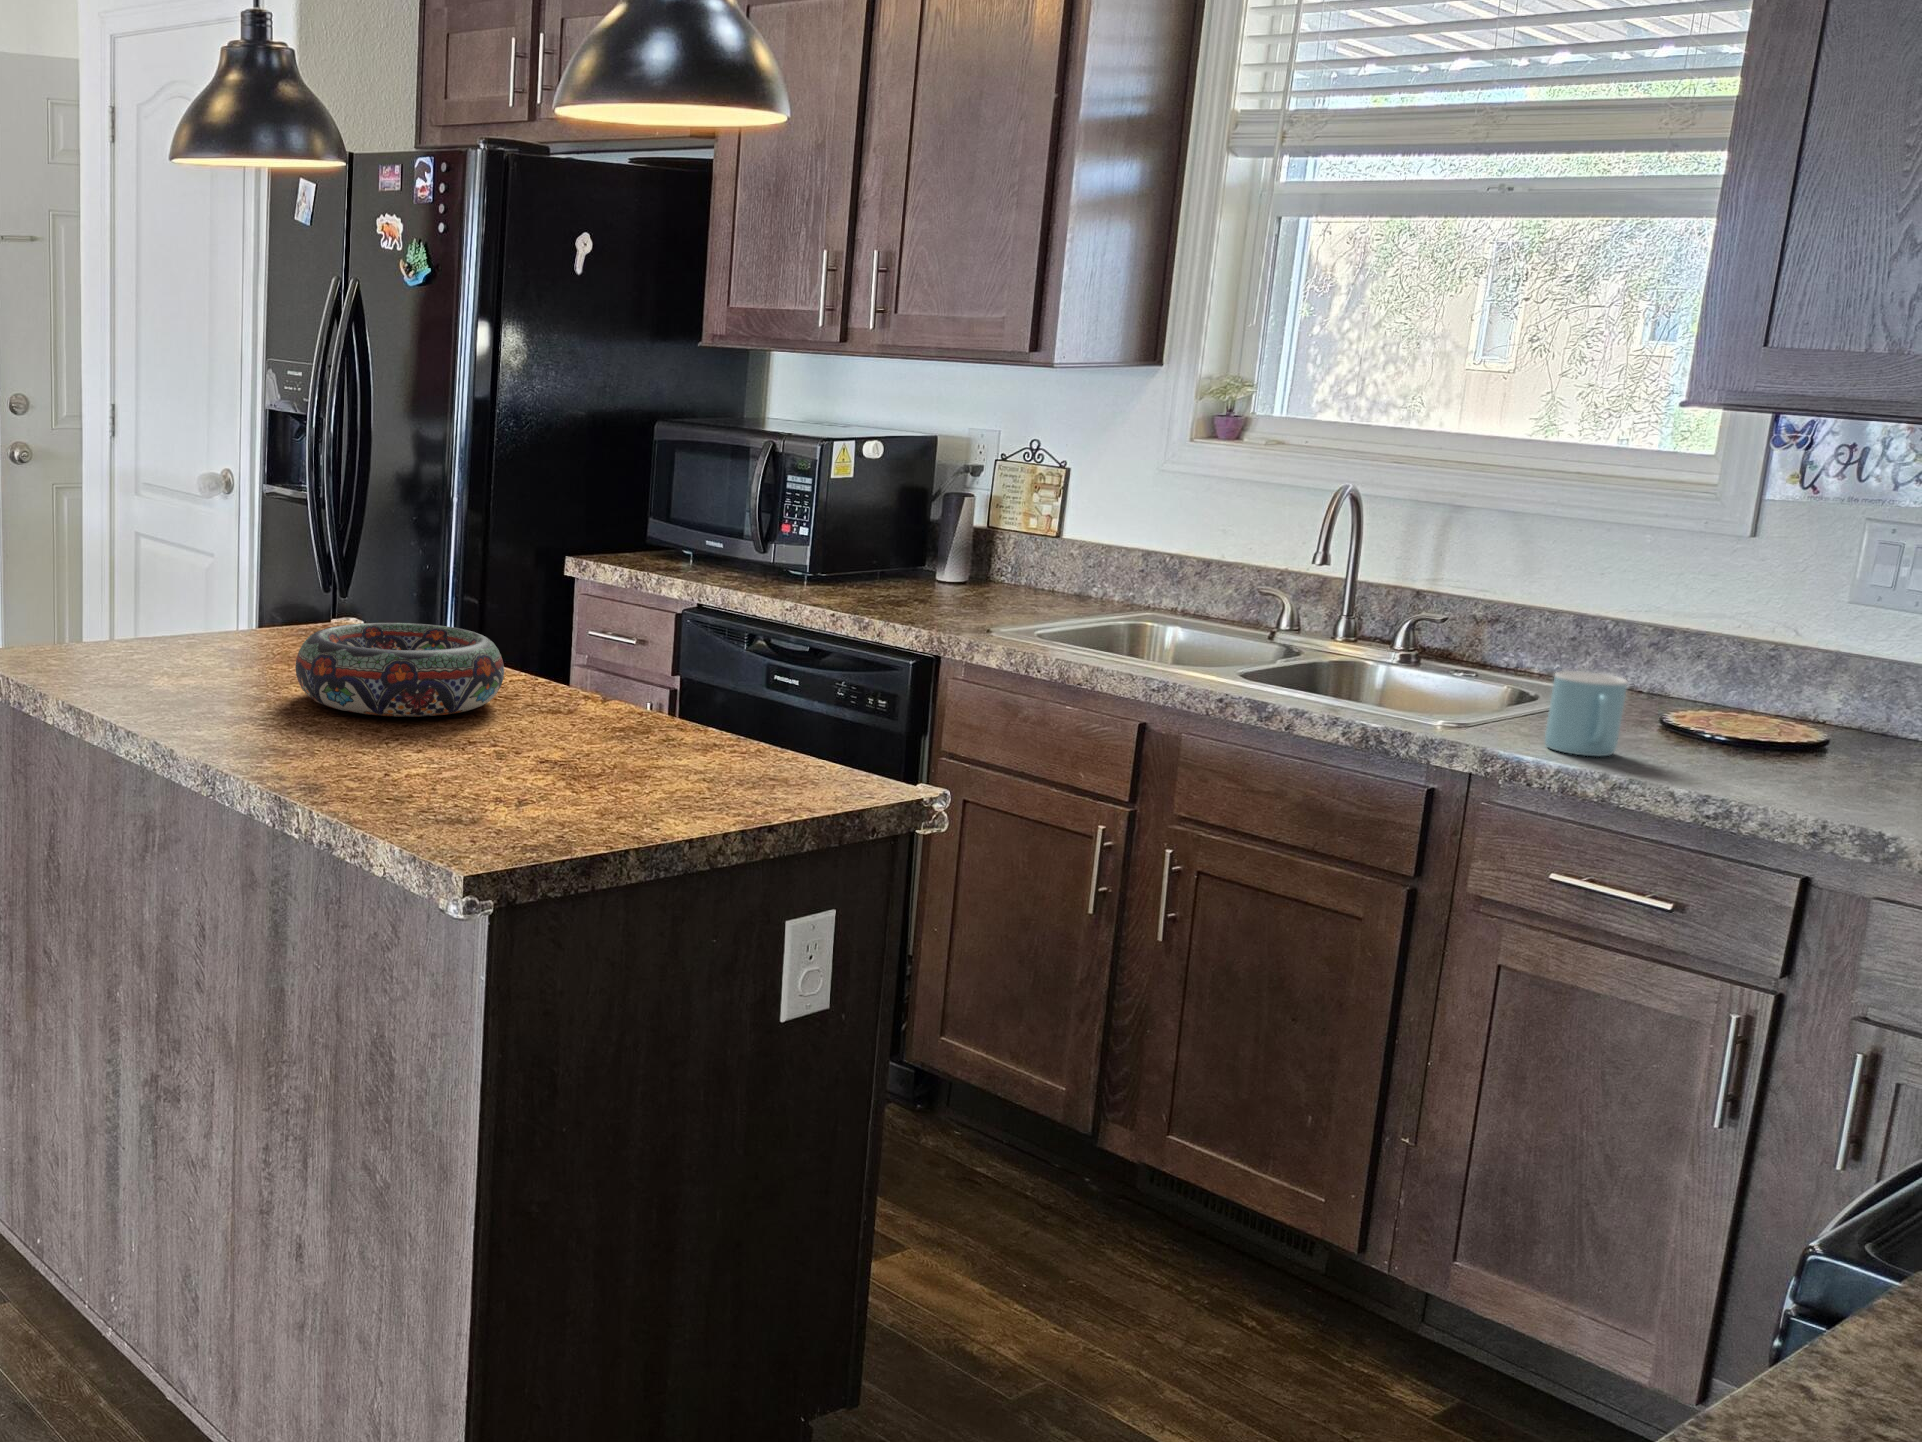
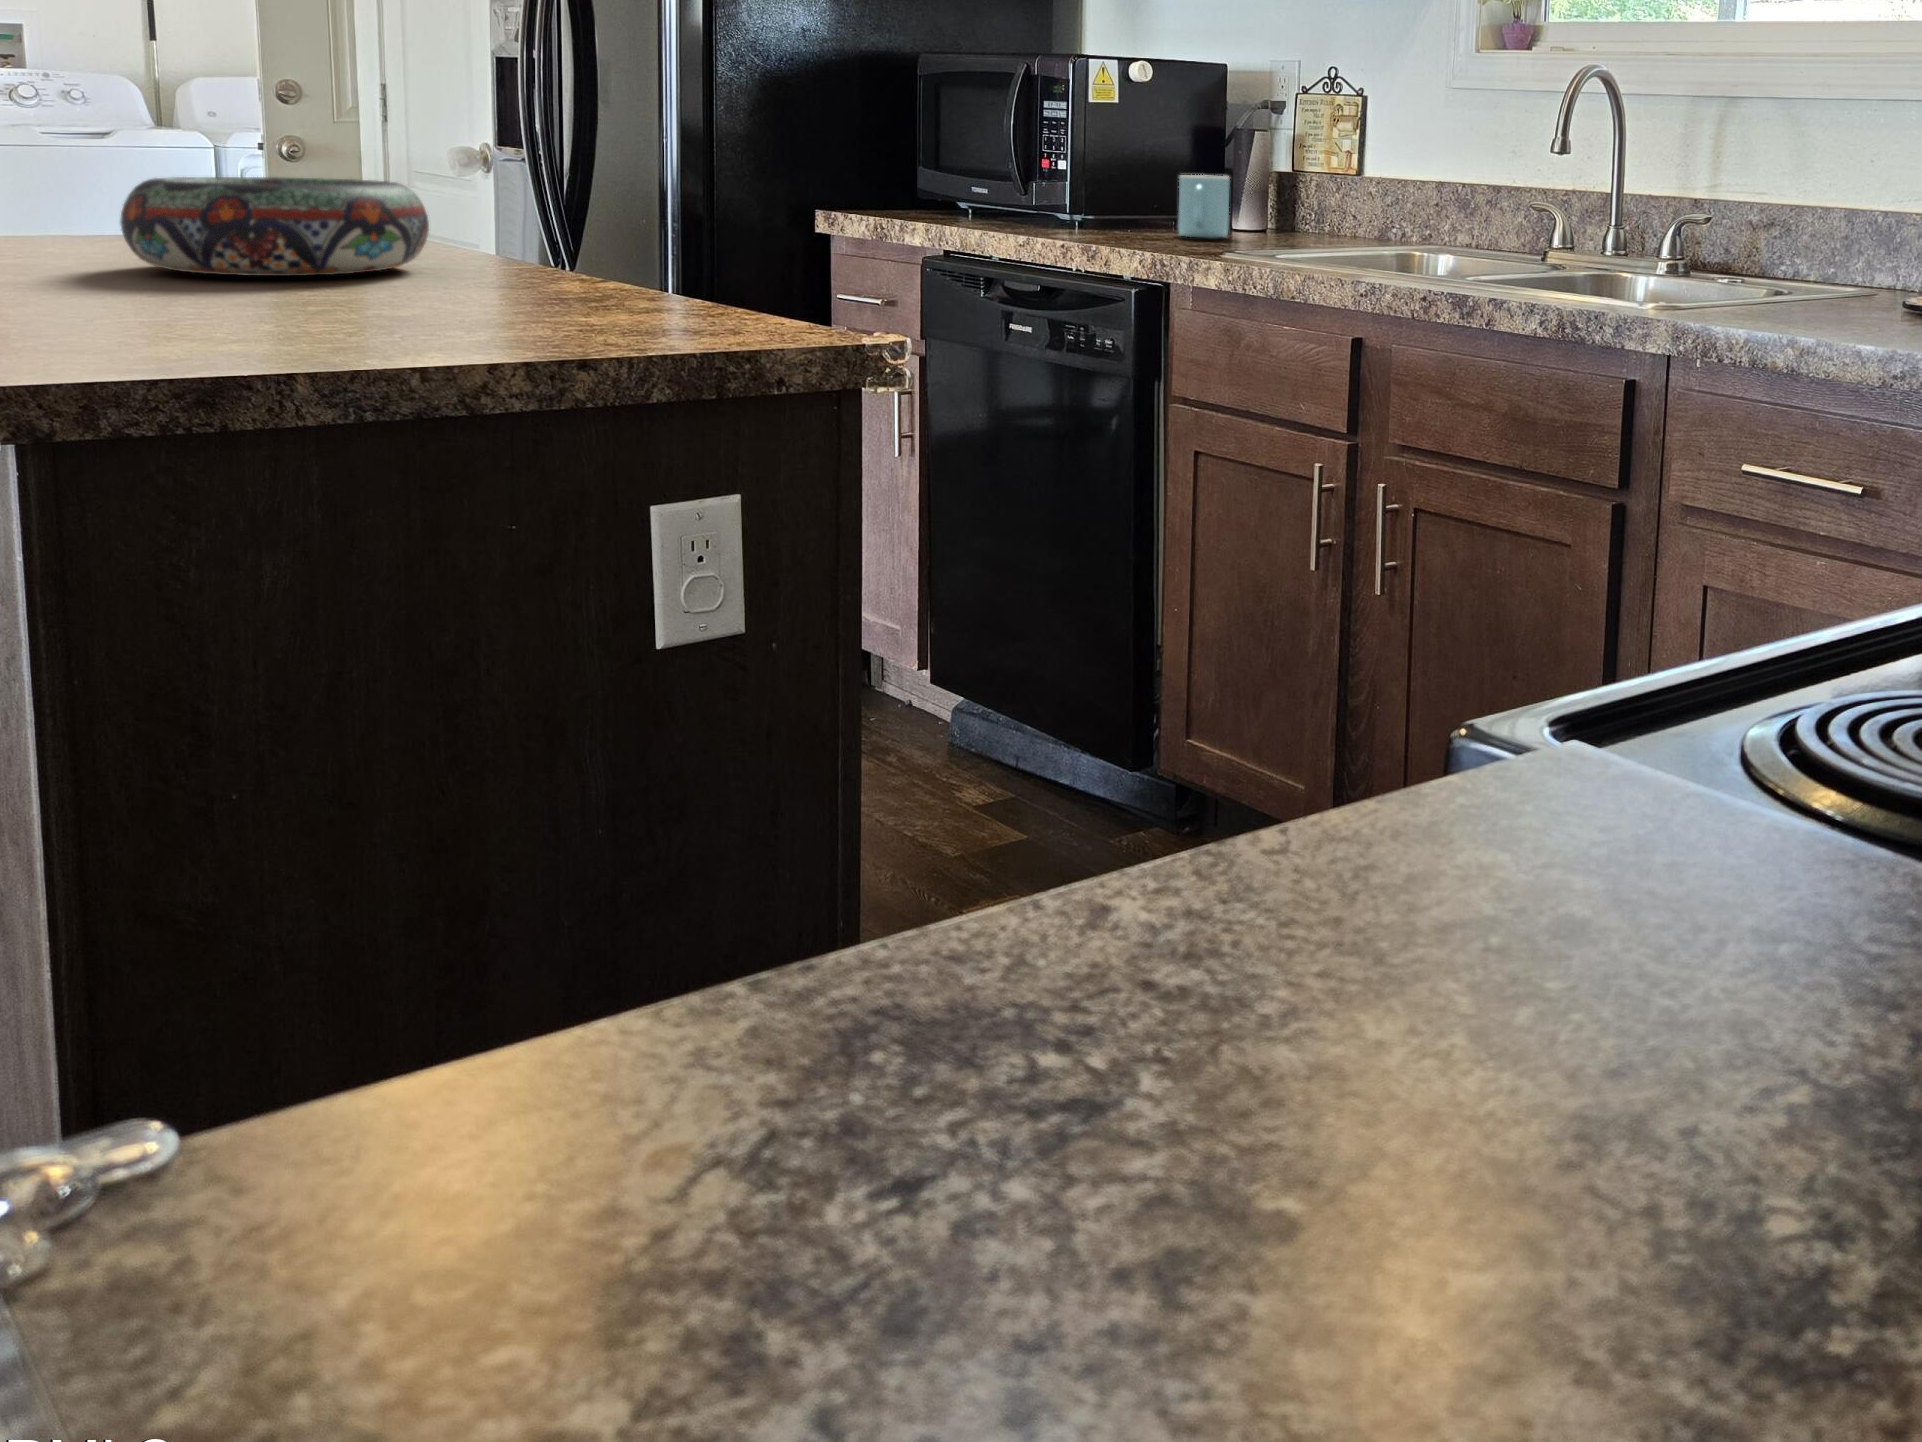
mug: present [1545,671,1627,756] -> present [1178,175,1229,238]

